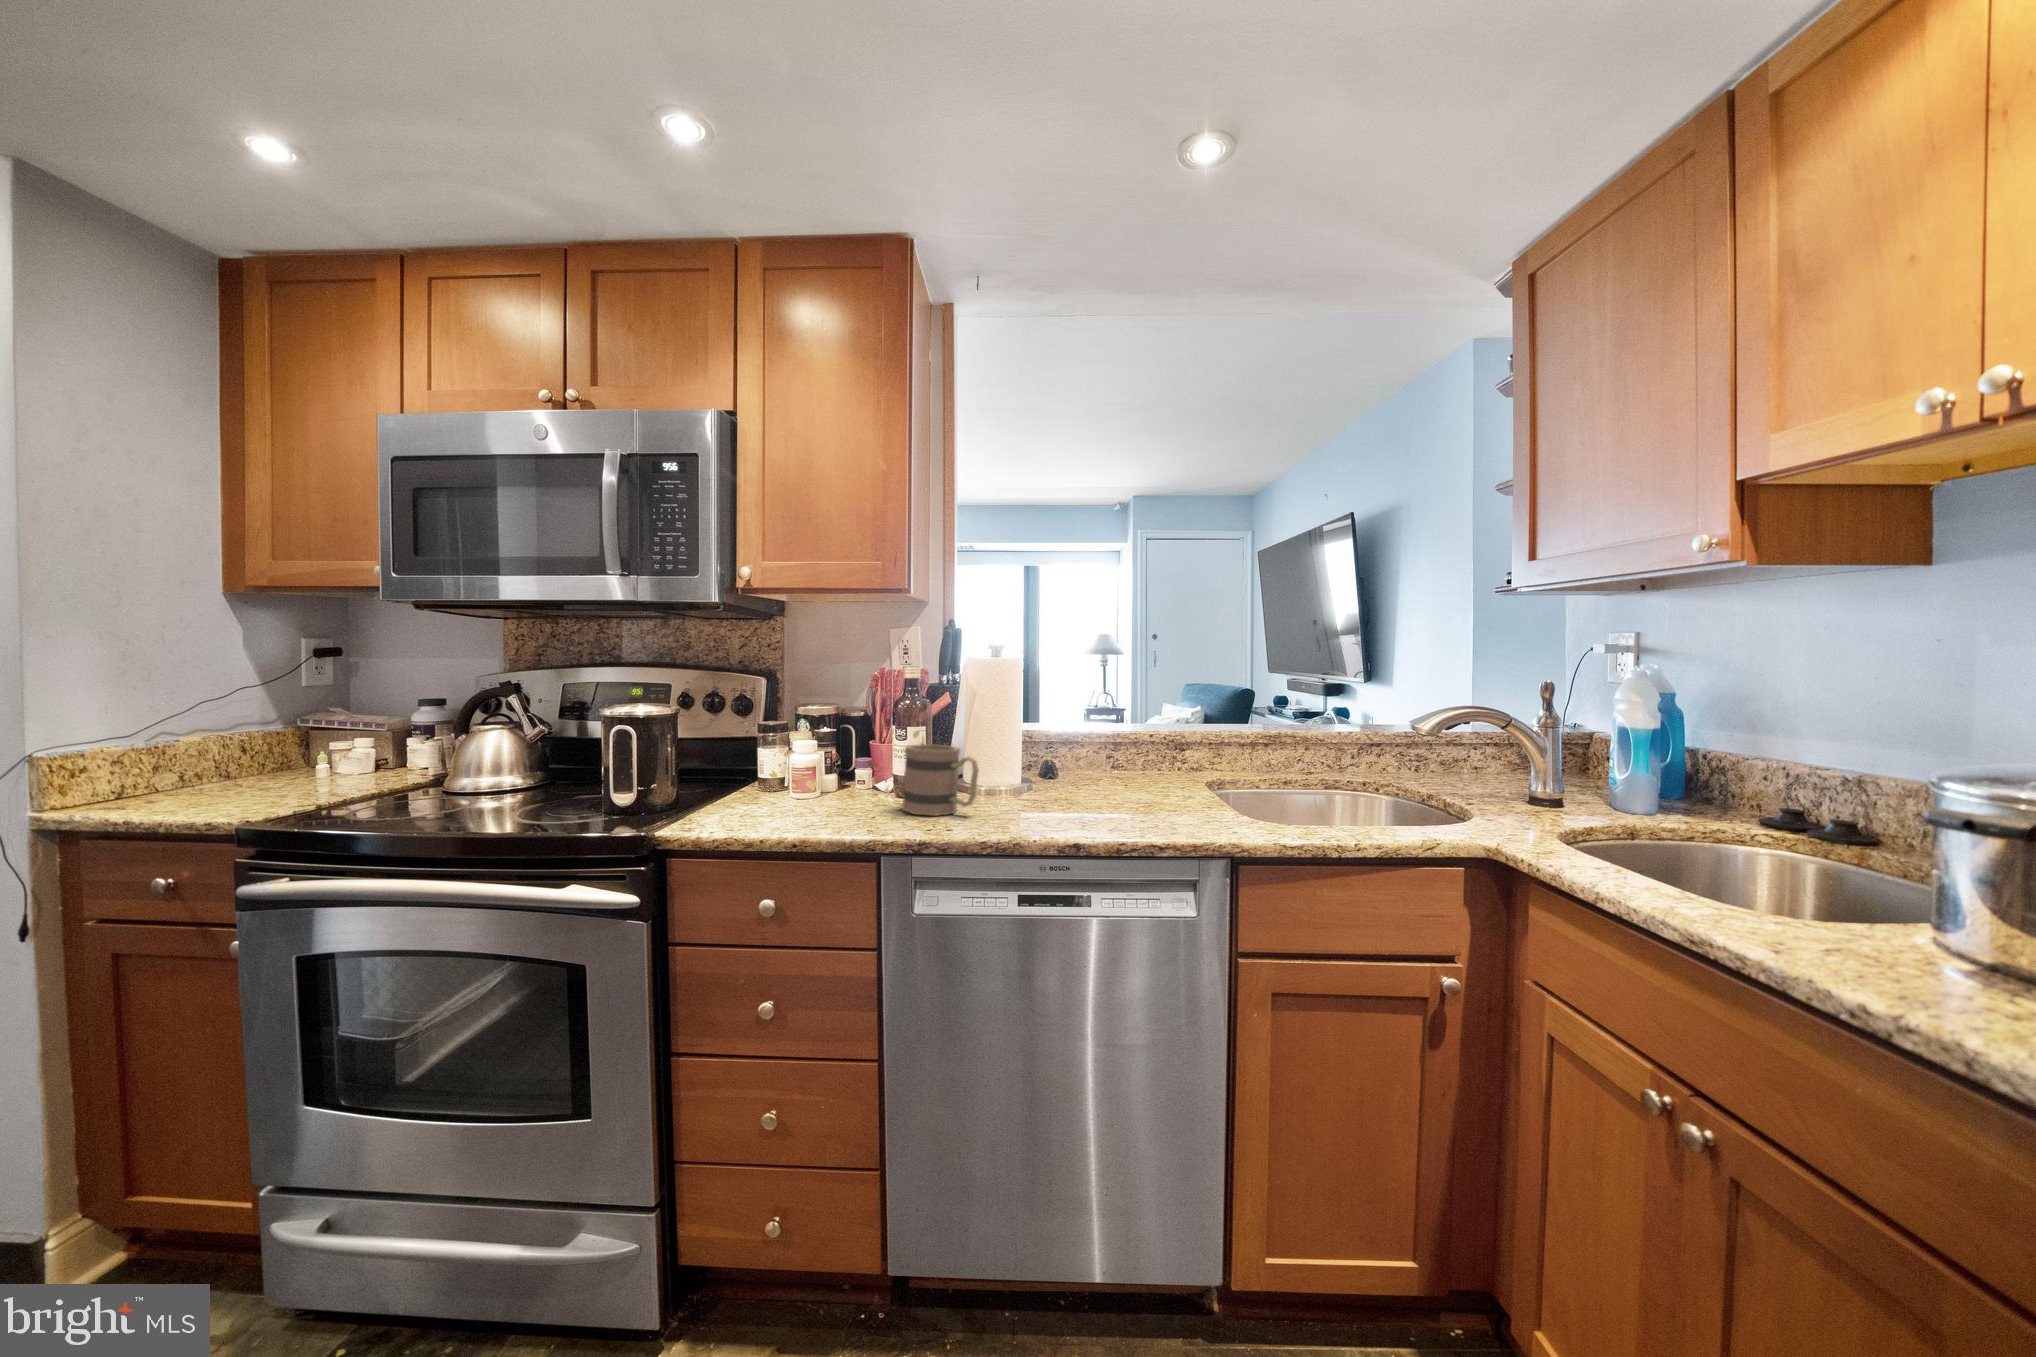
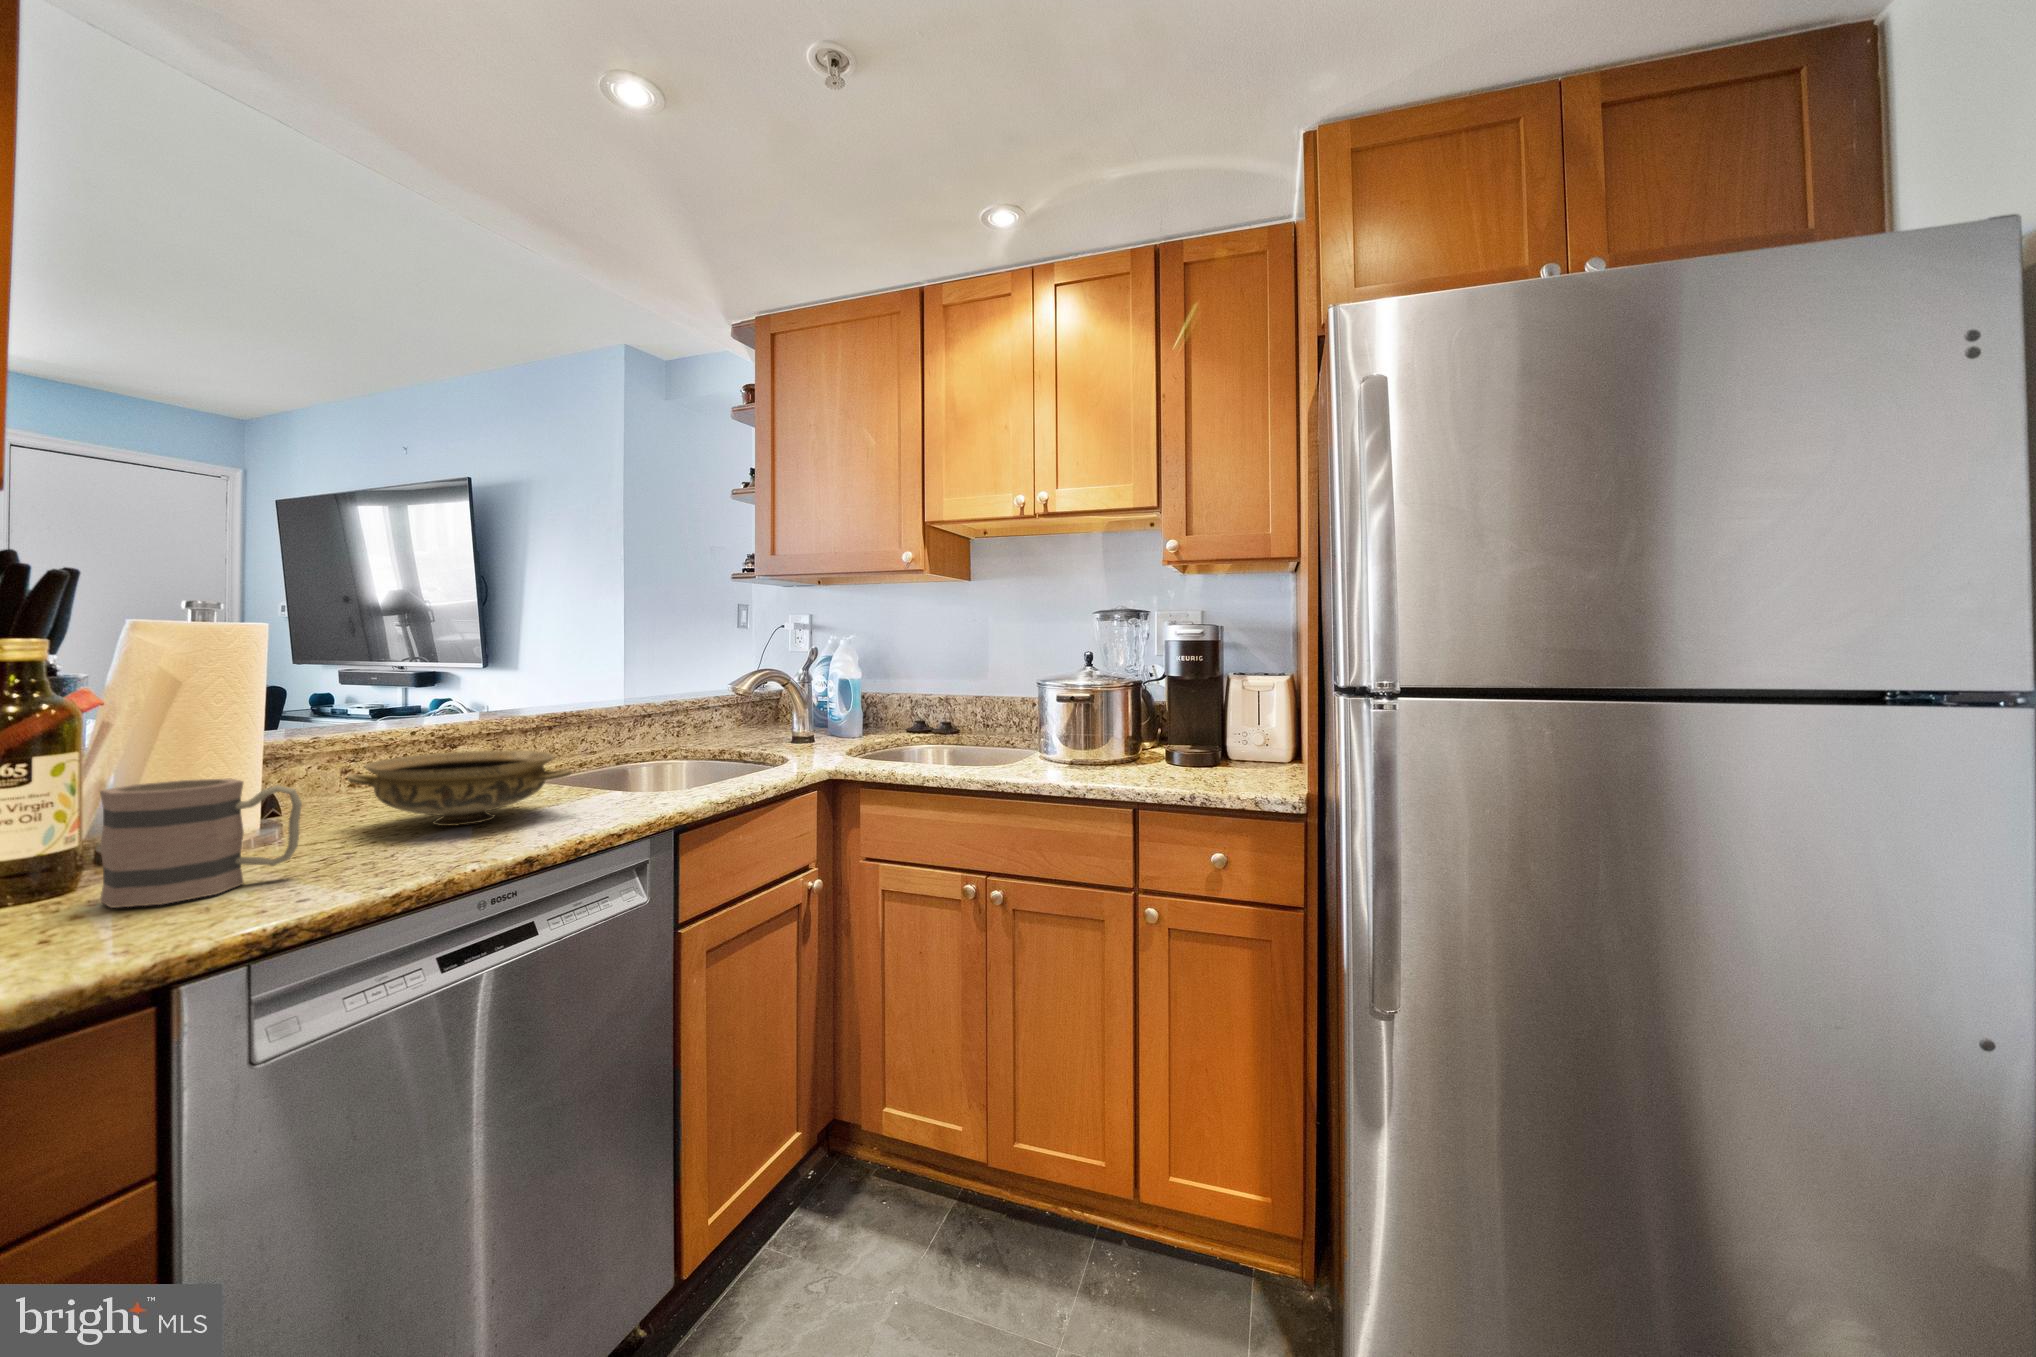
ceramic bowl: none [1049,751,1168,811] -> present [347,750,572,826]

